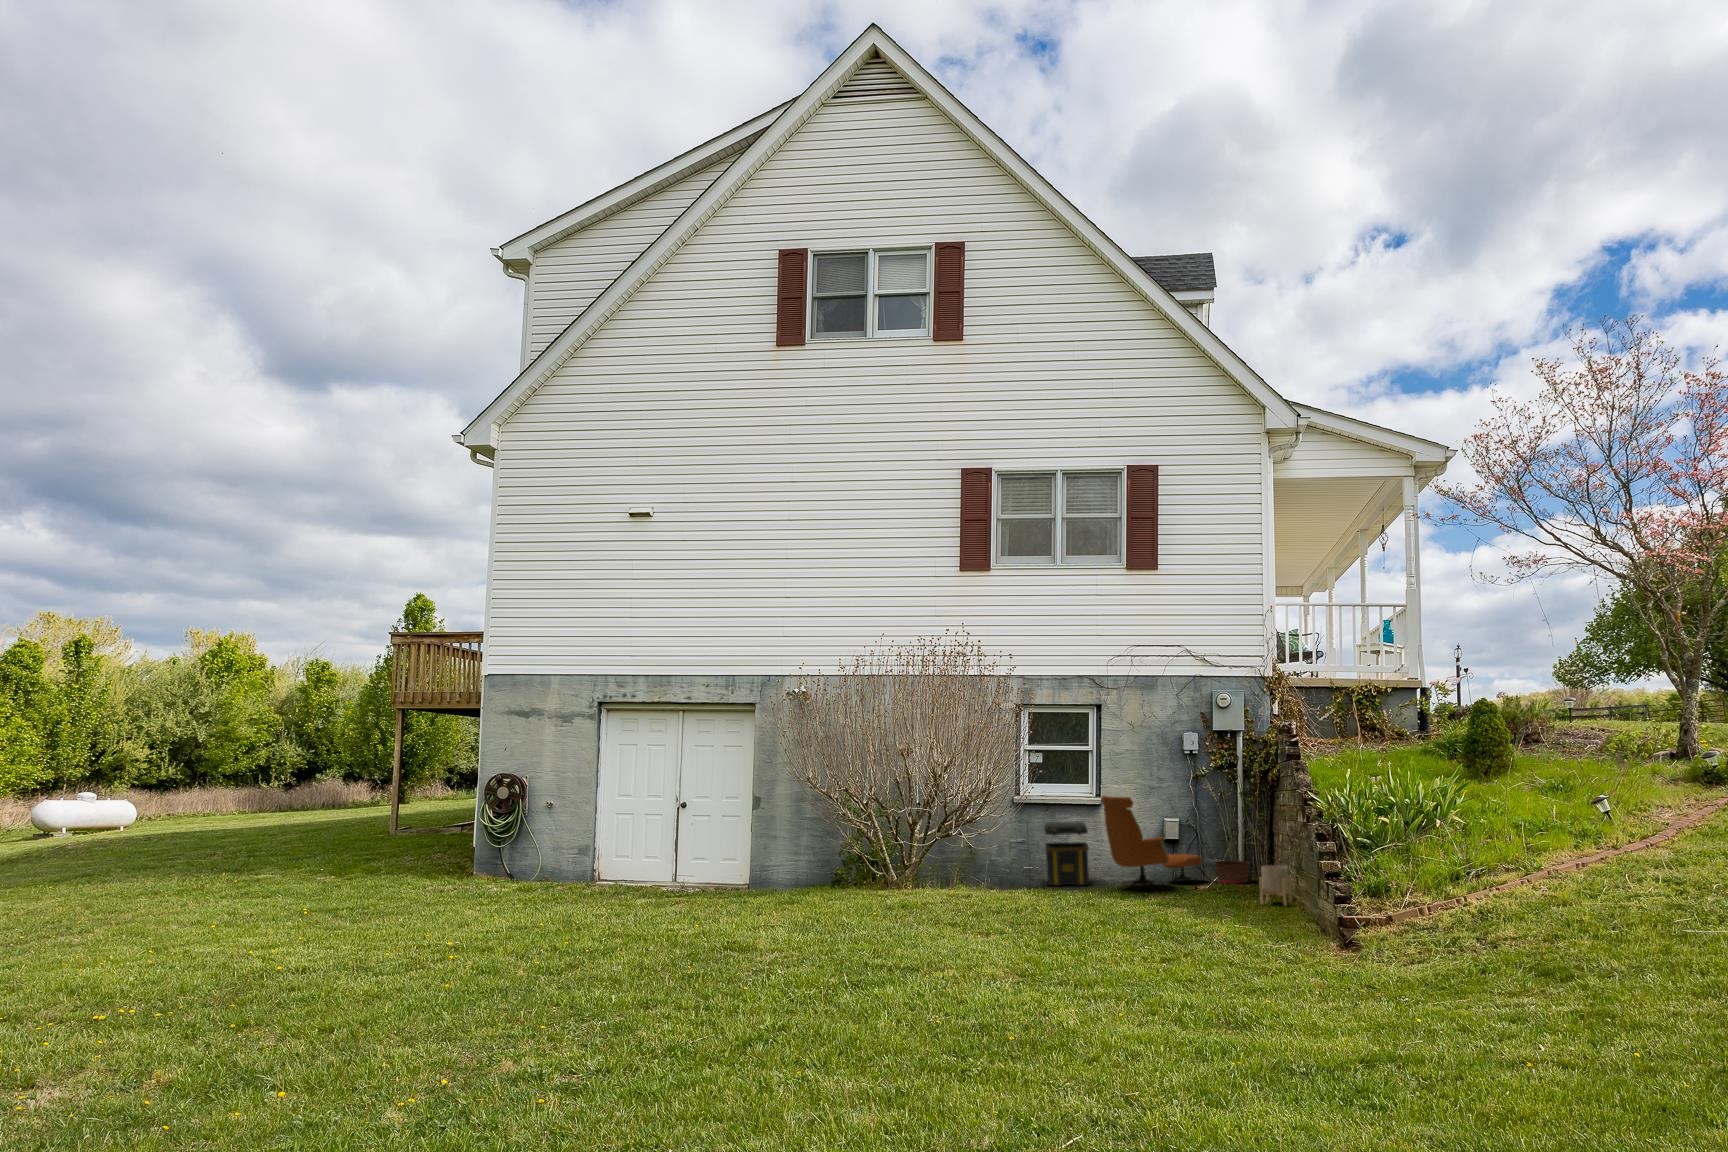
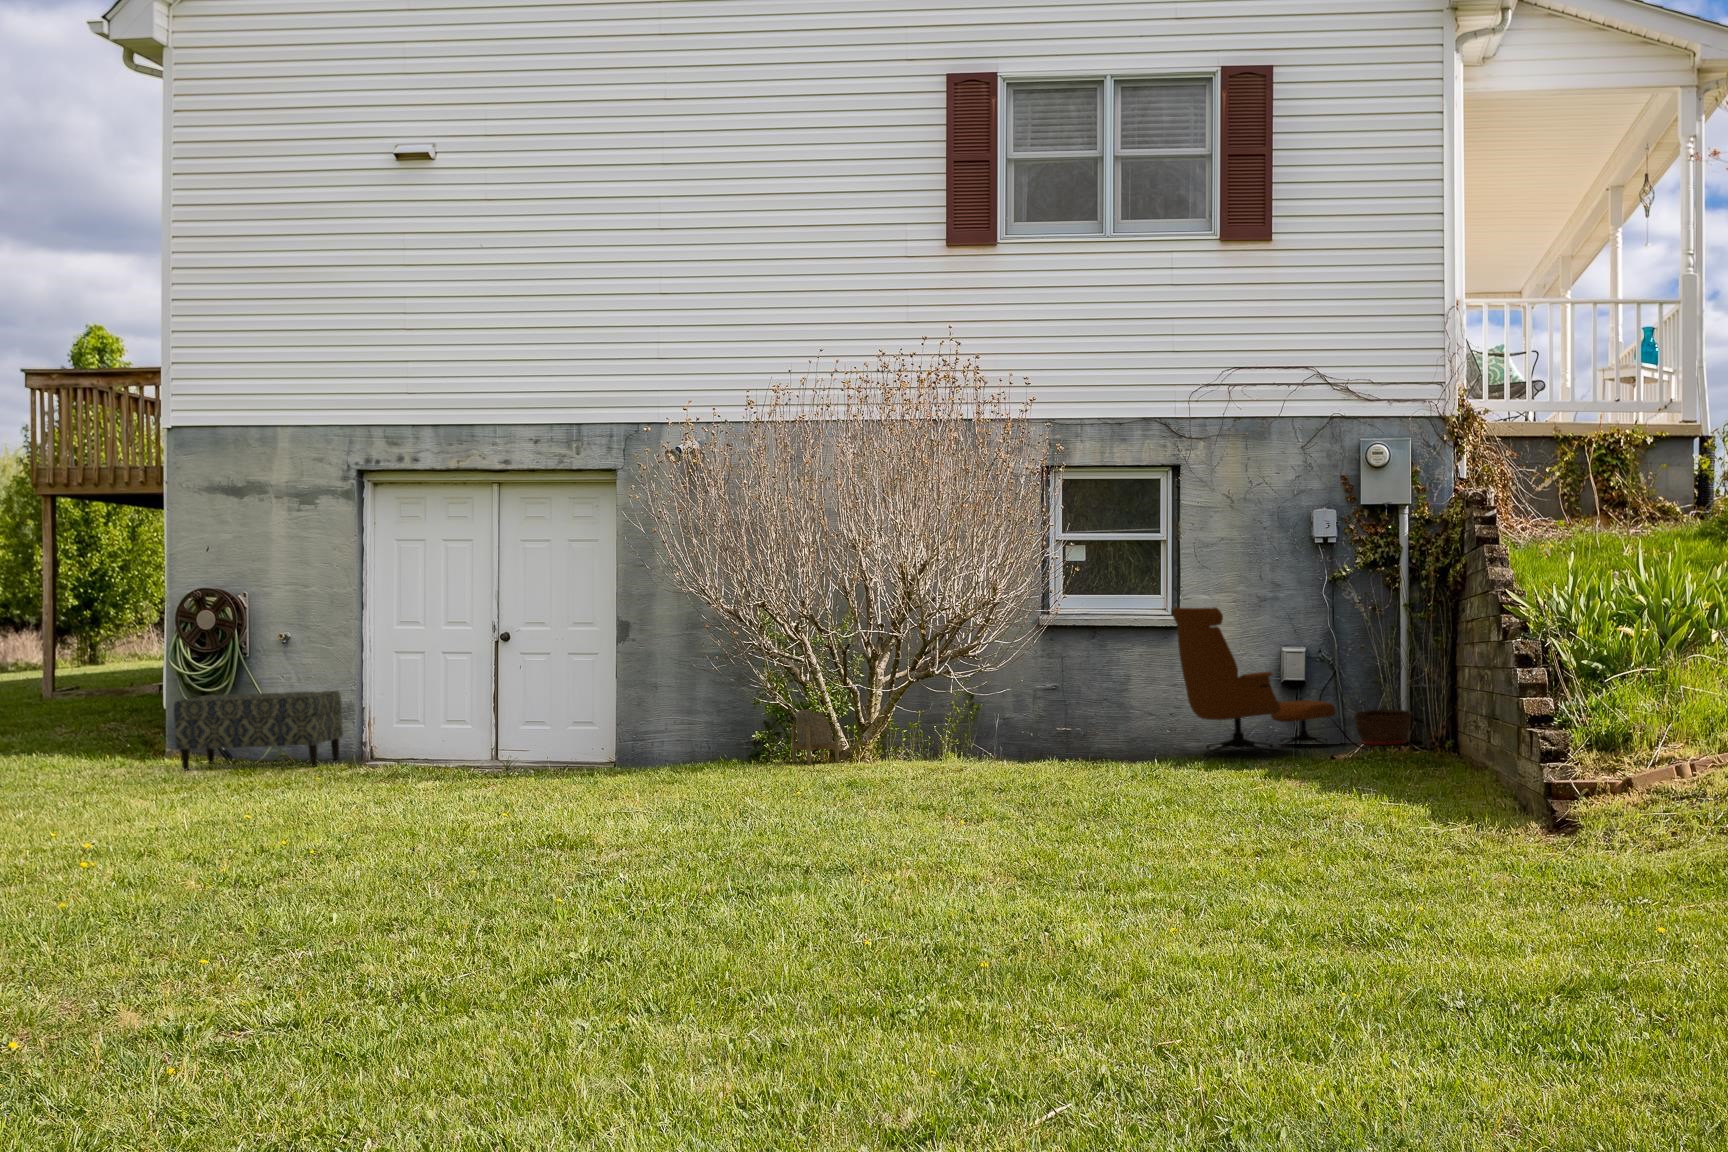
toolbox: present [1044,822,1089,886] -> none [1084,652,1153,752]
bench: none [468,838,572,890] -> present [174,691,343,770]
planter: present [1259,865,1292,906] -> present [791,710,839,765]

